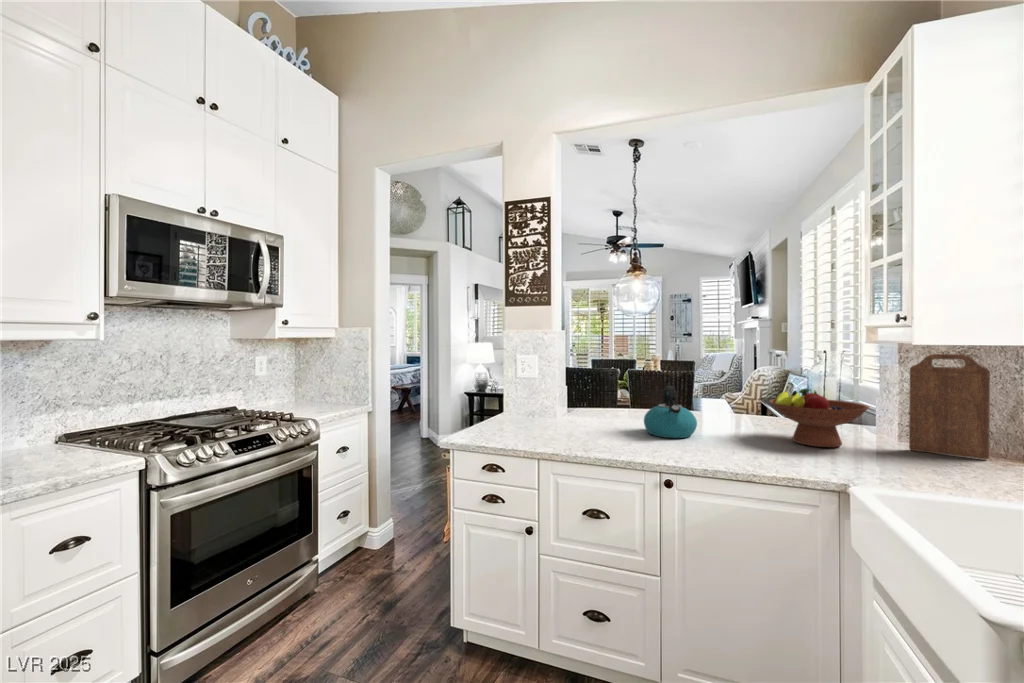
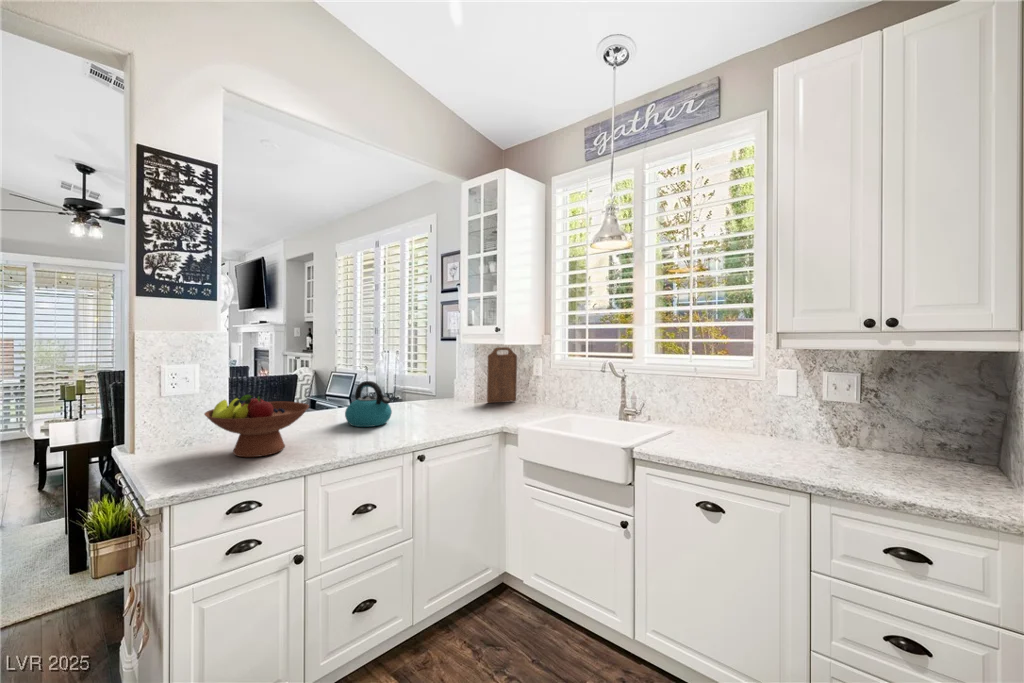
fruit bowl: present [769,389,869,447] -> present [204,395,309,457]

